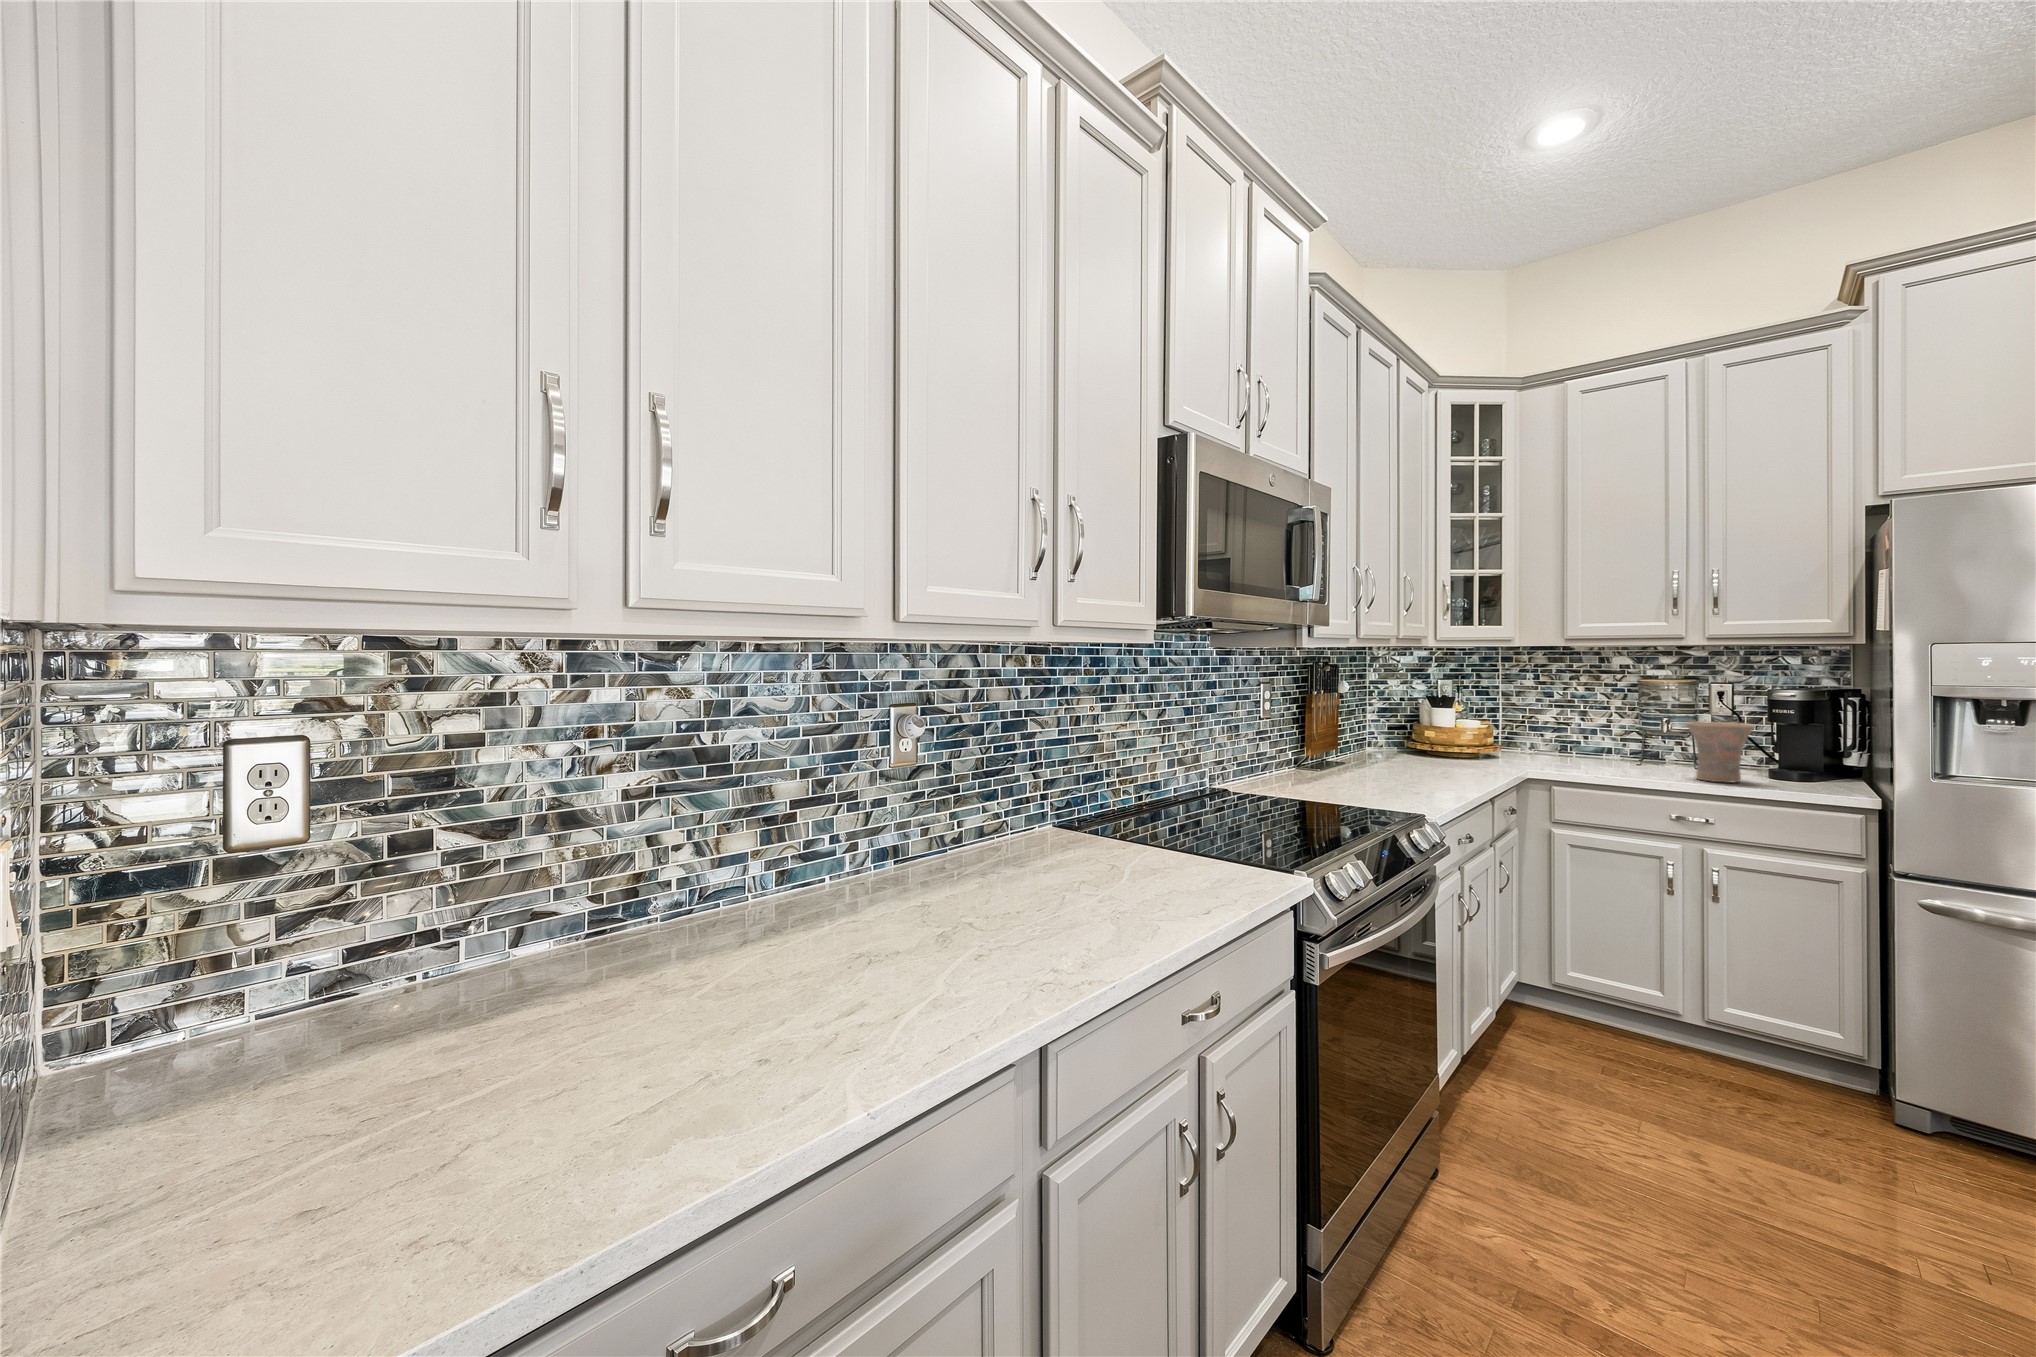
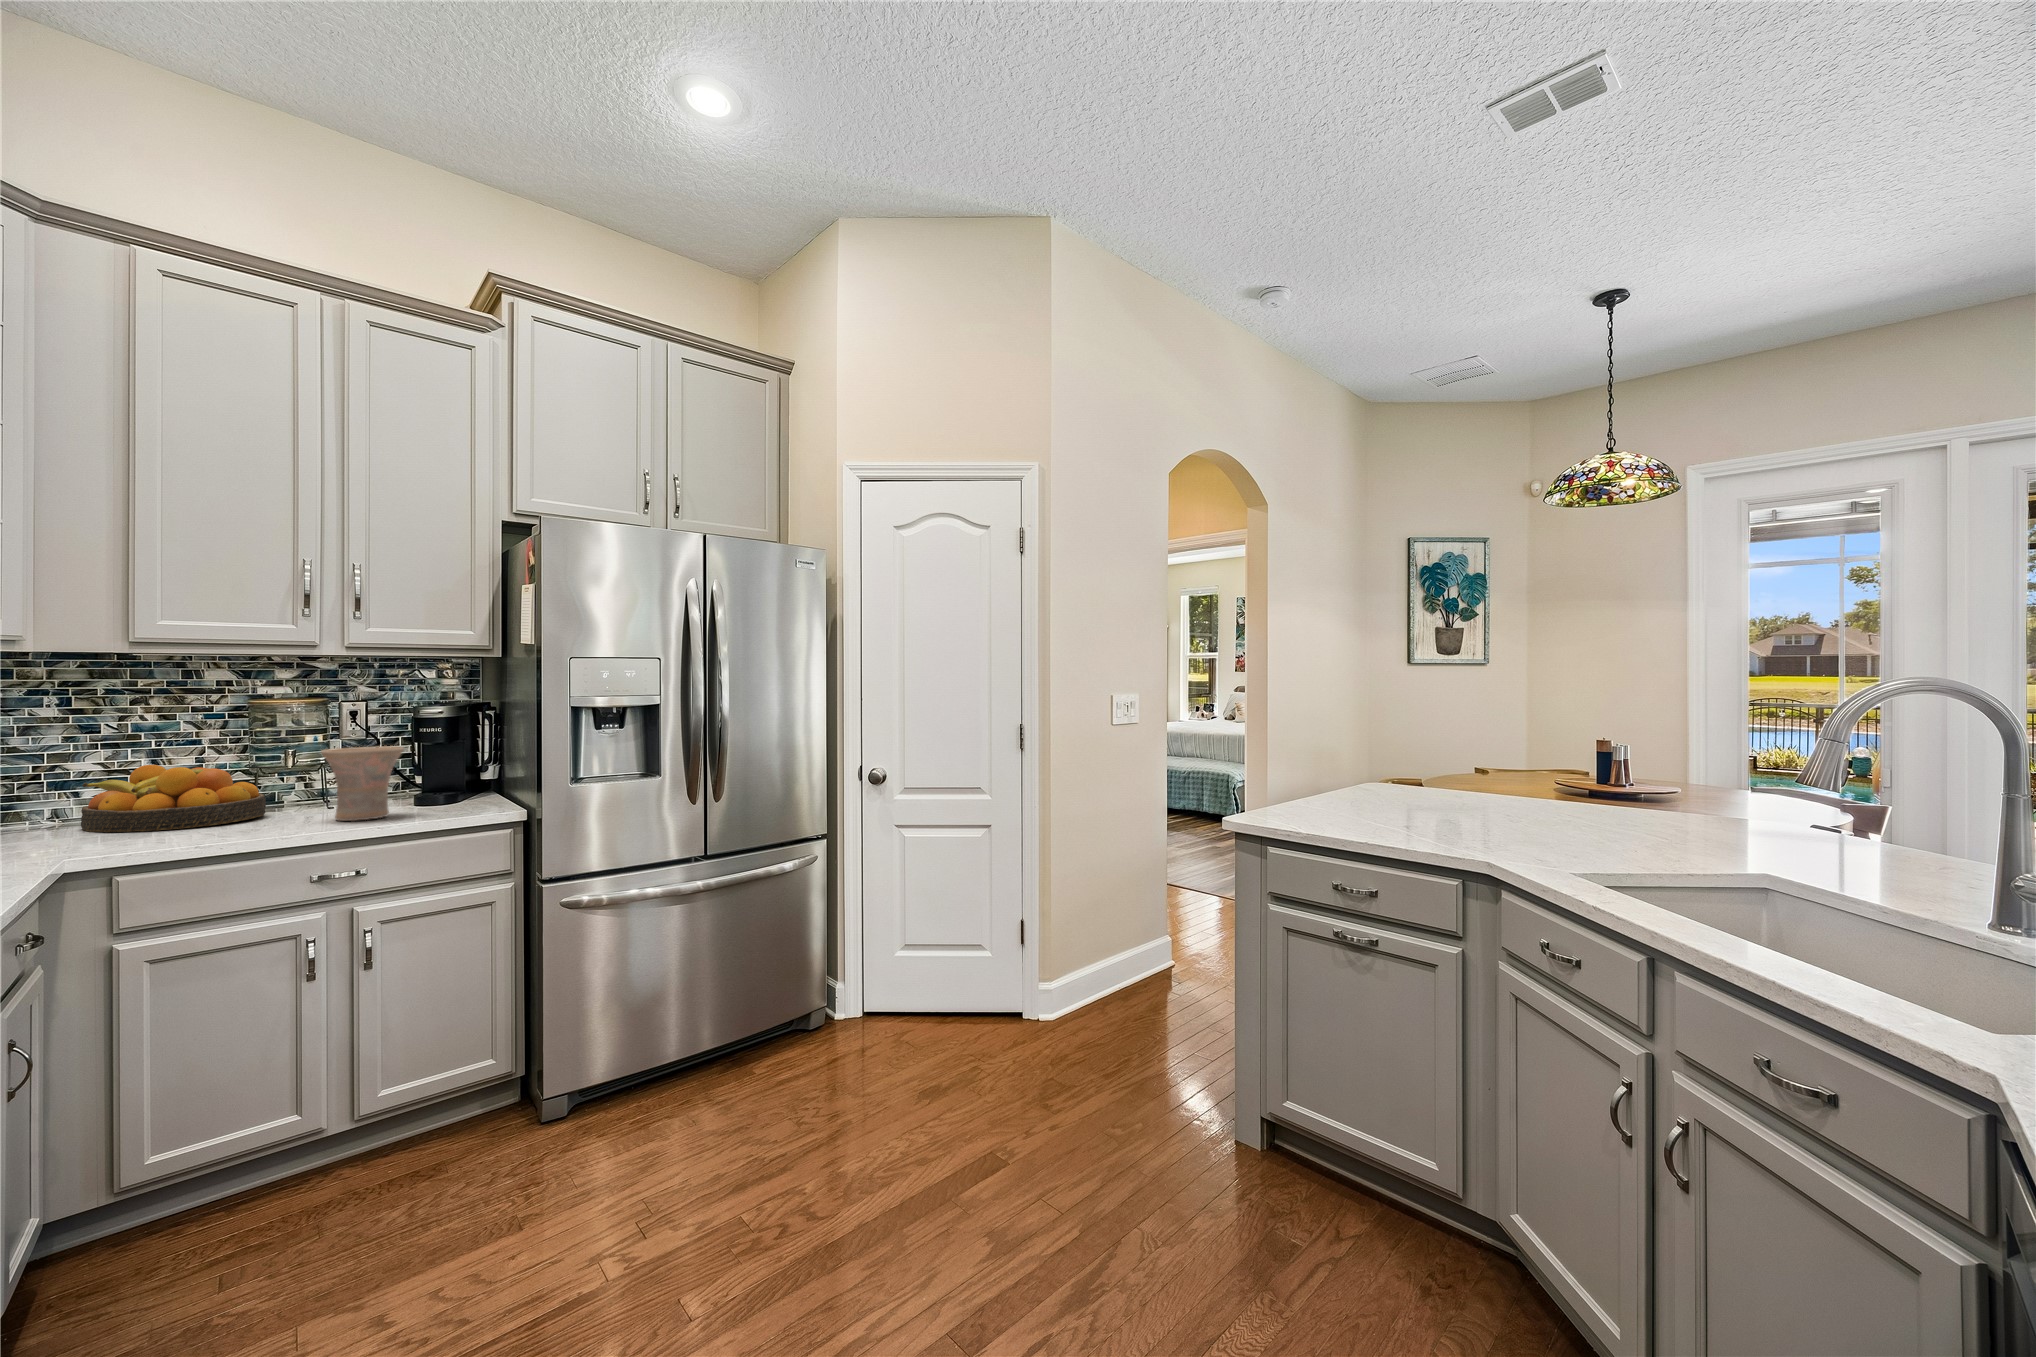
fruit bowl: none [1542,723,1649,769] -> present [81,765,266,832]

